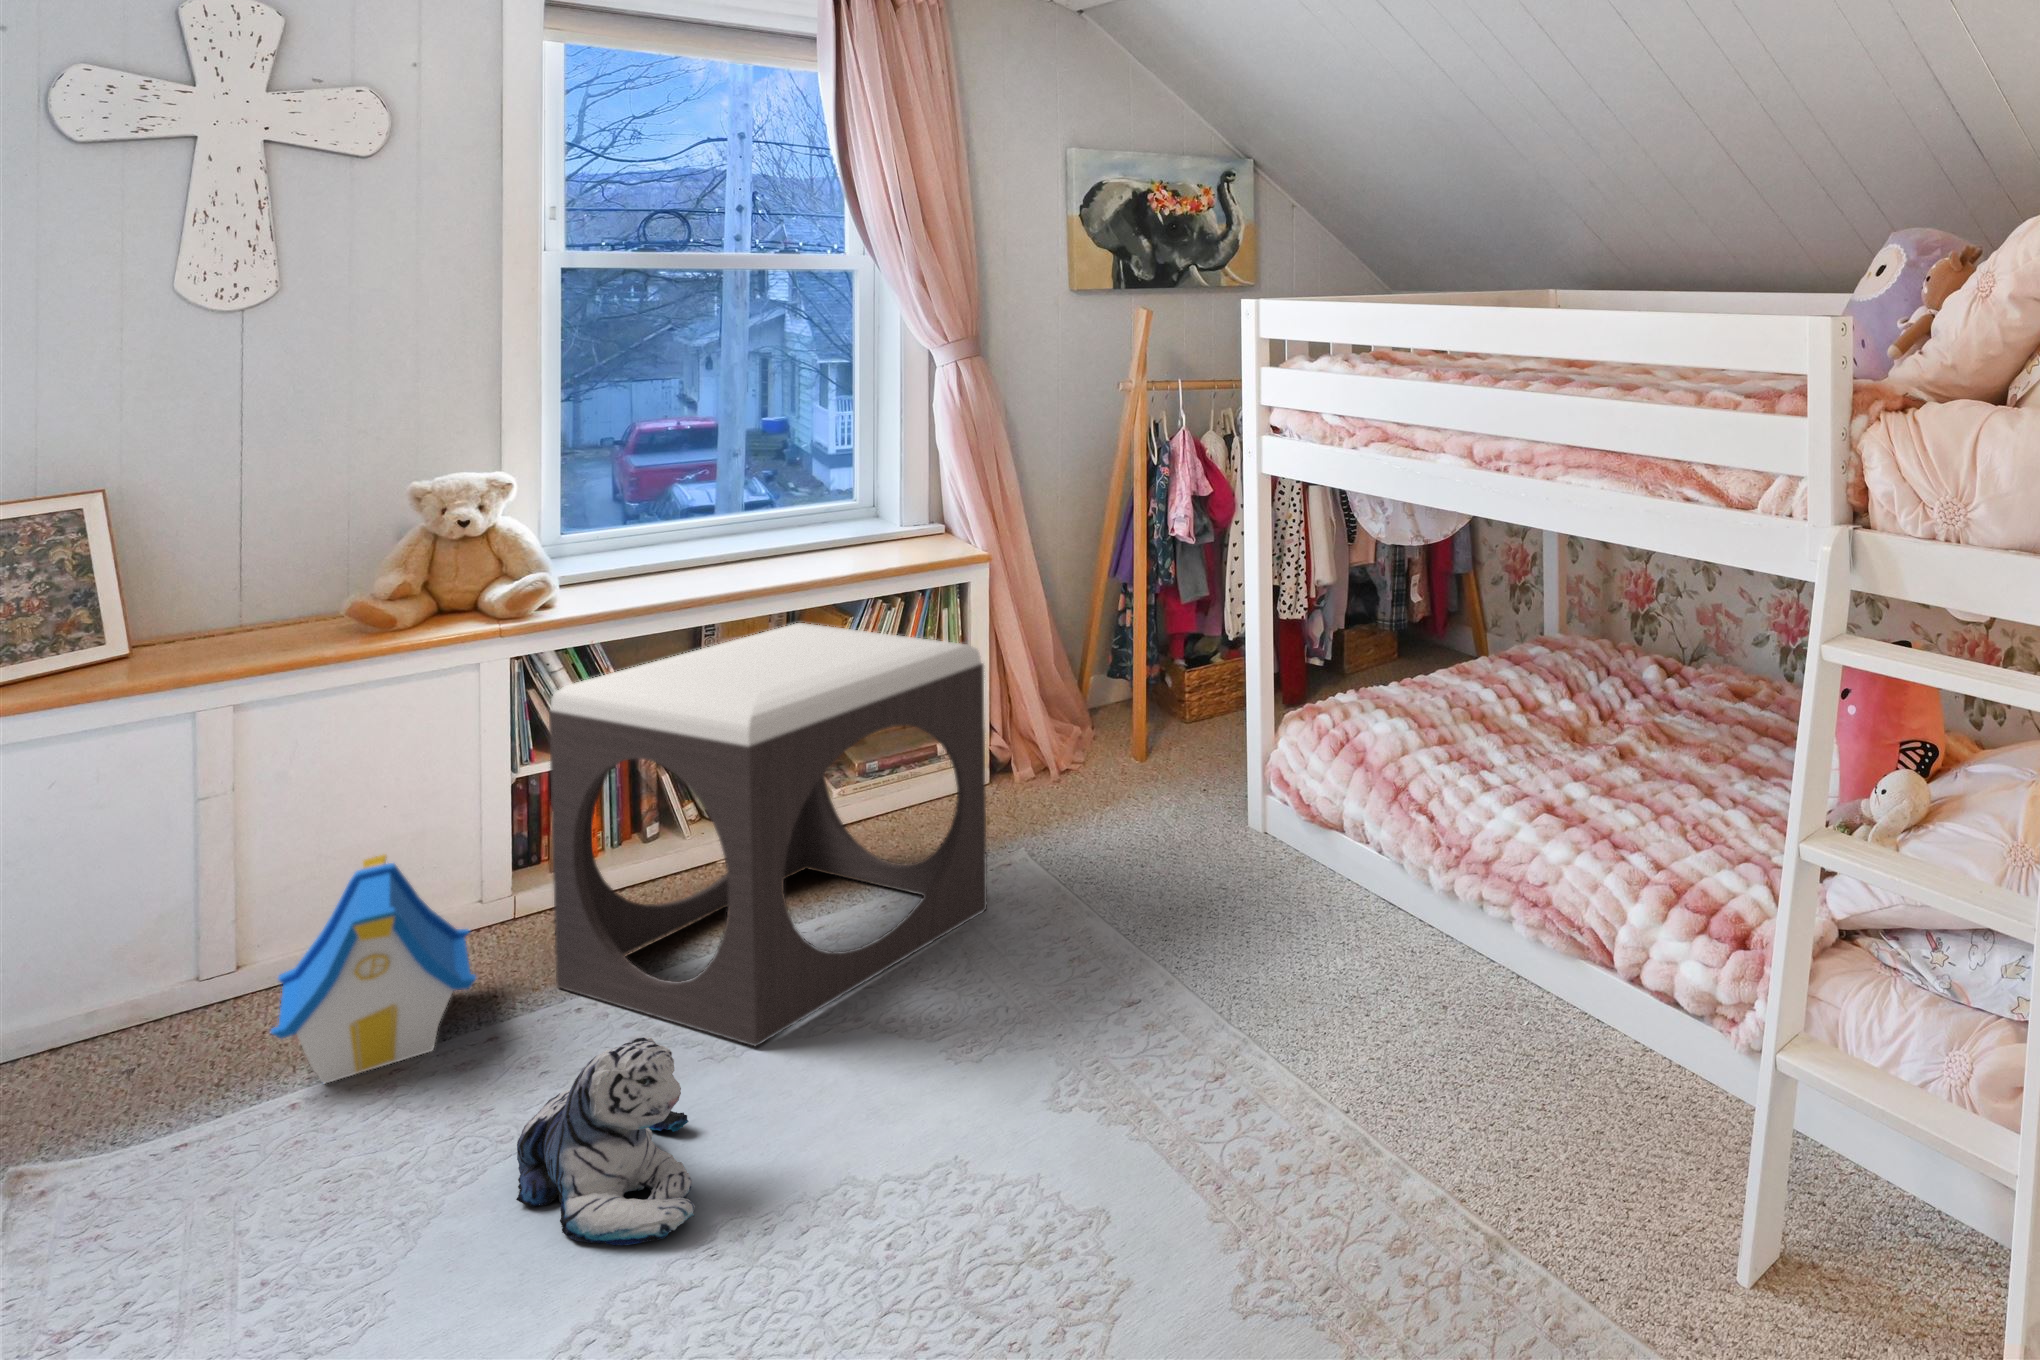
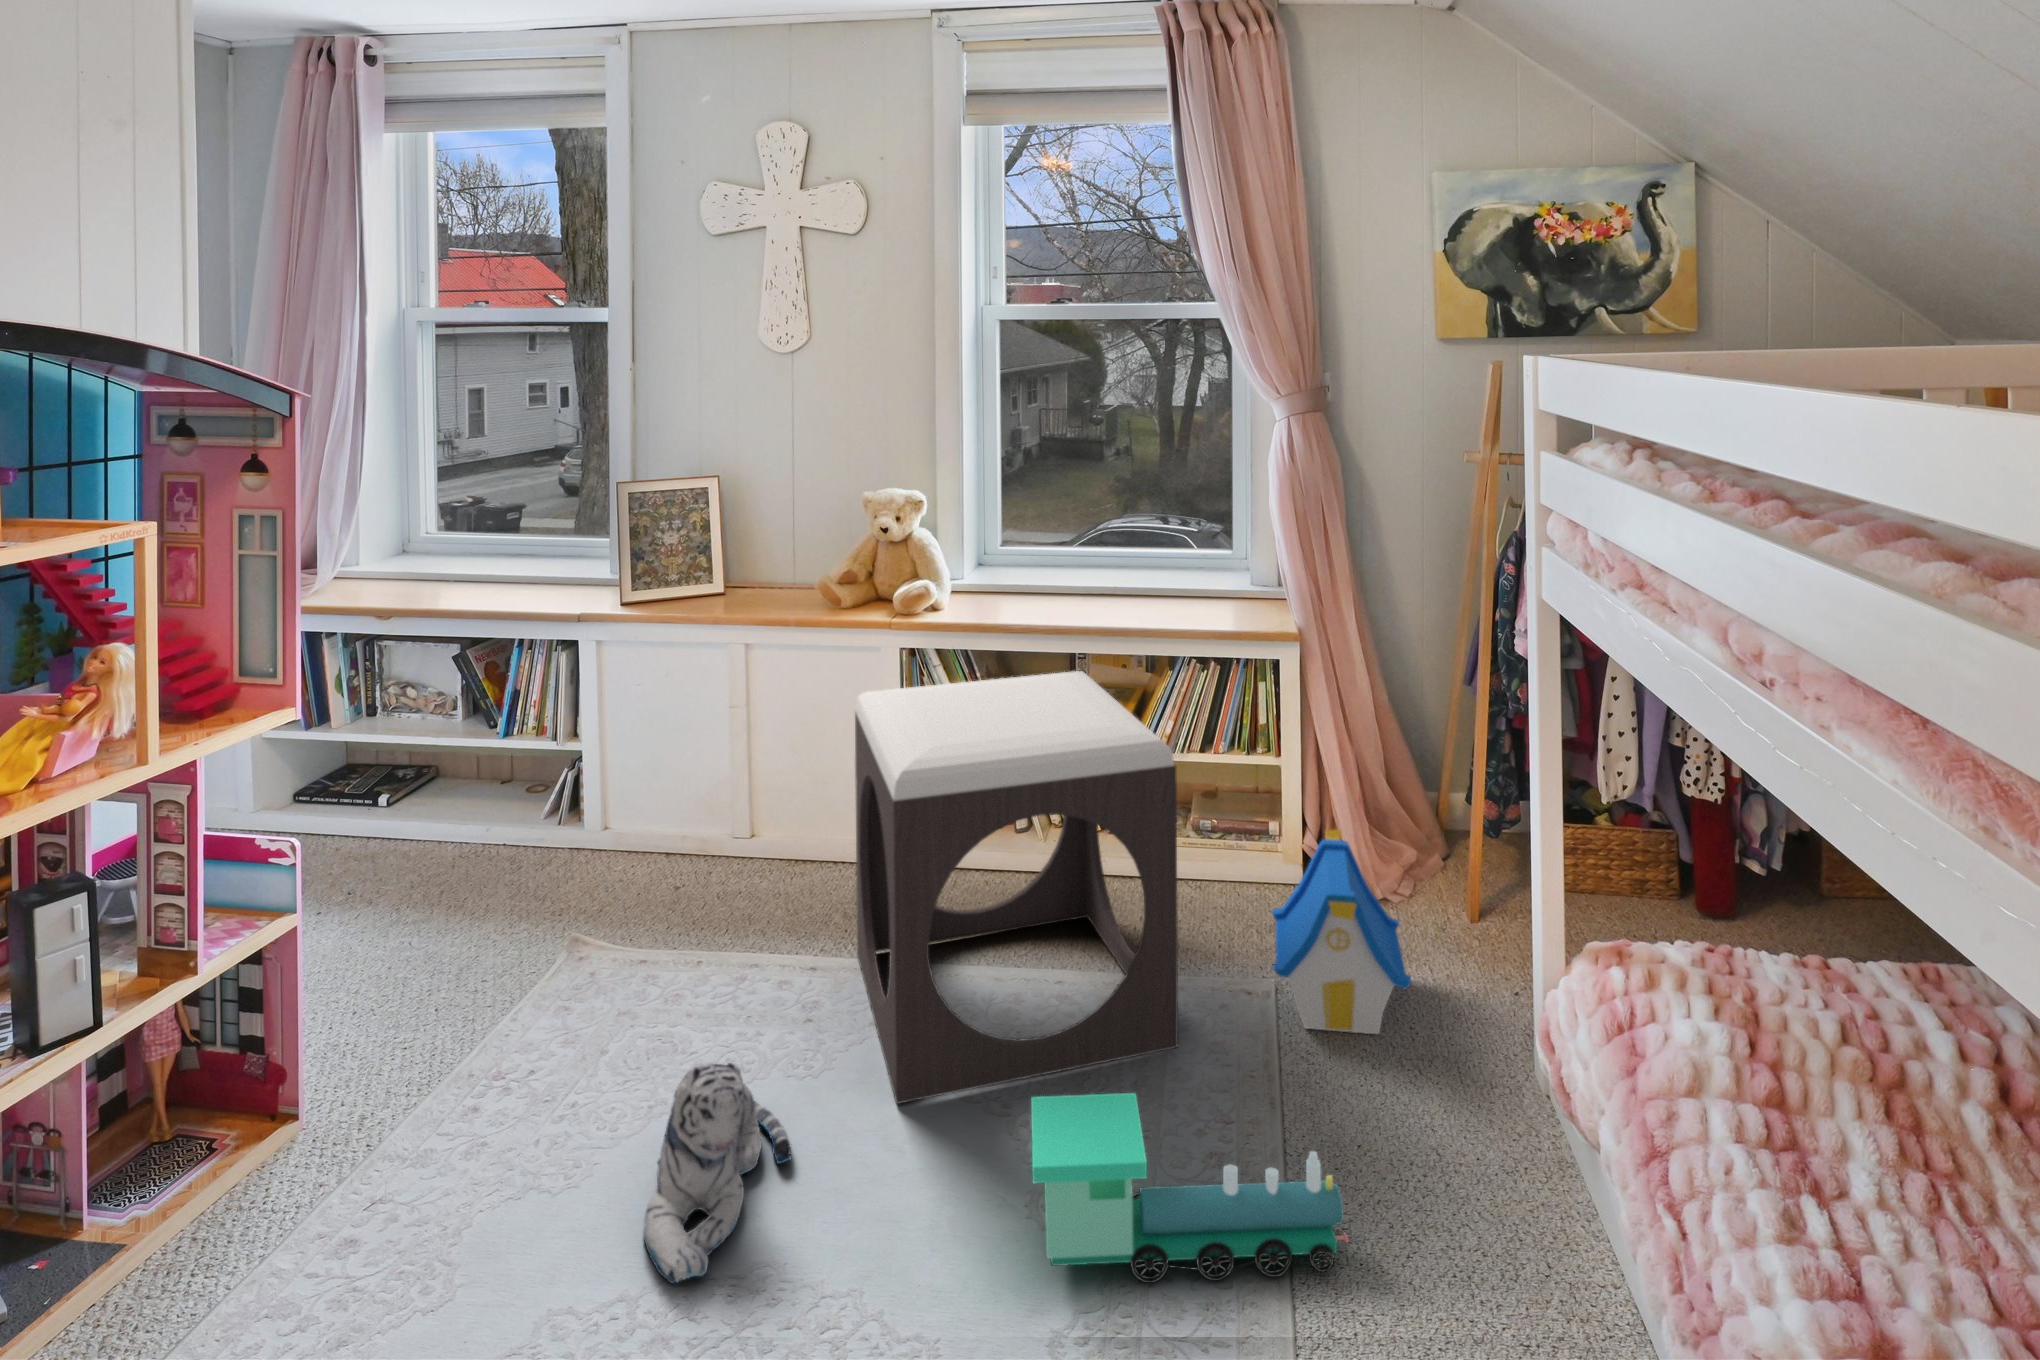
toy house: present [271,854,476,1084] -> present [1272,830,1411,1034]
toy train: none [972,886,1219,1044] -> present [1031,1093,1348,1283]

